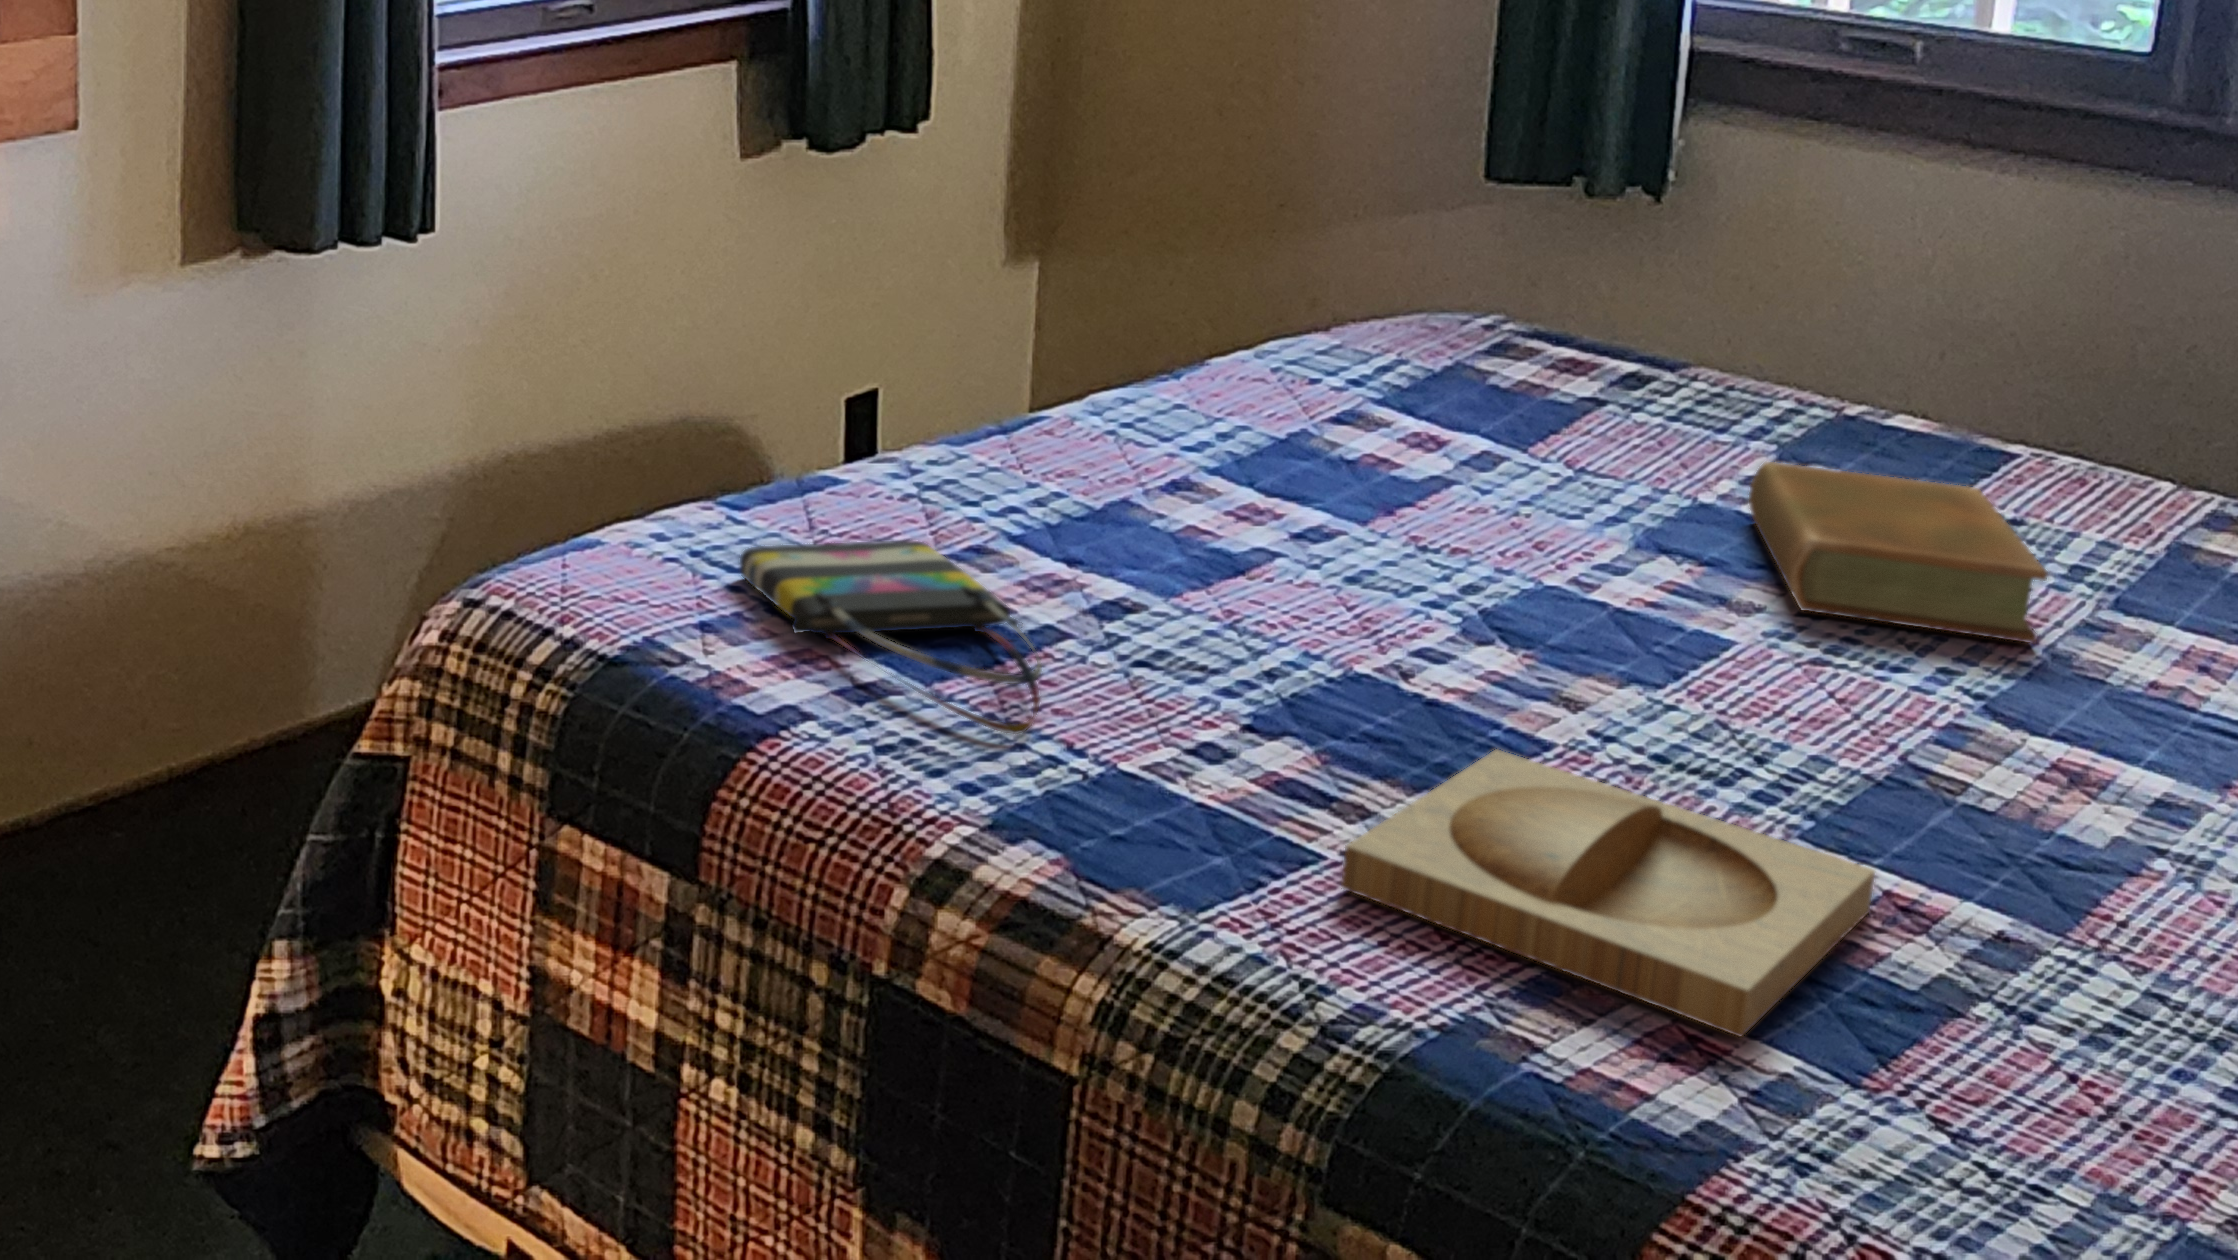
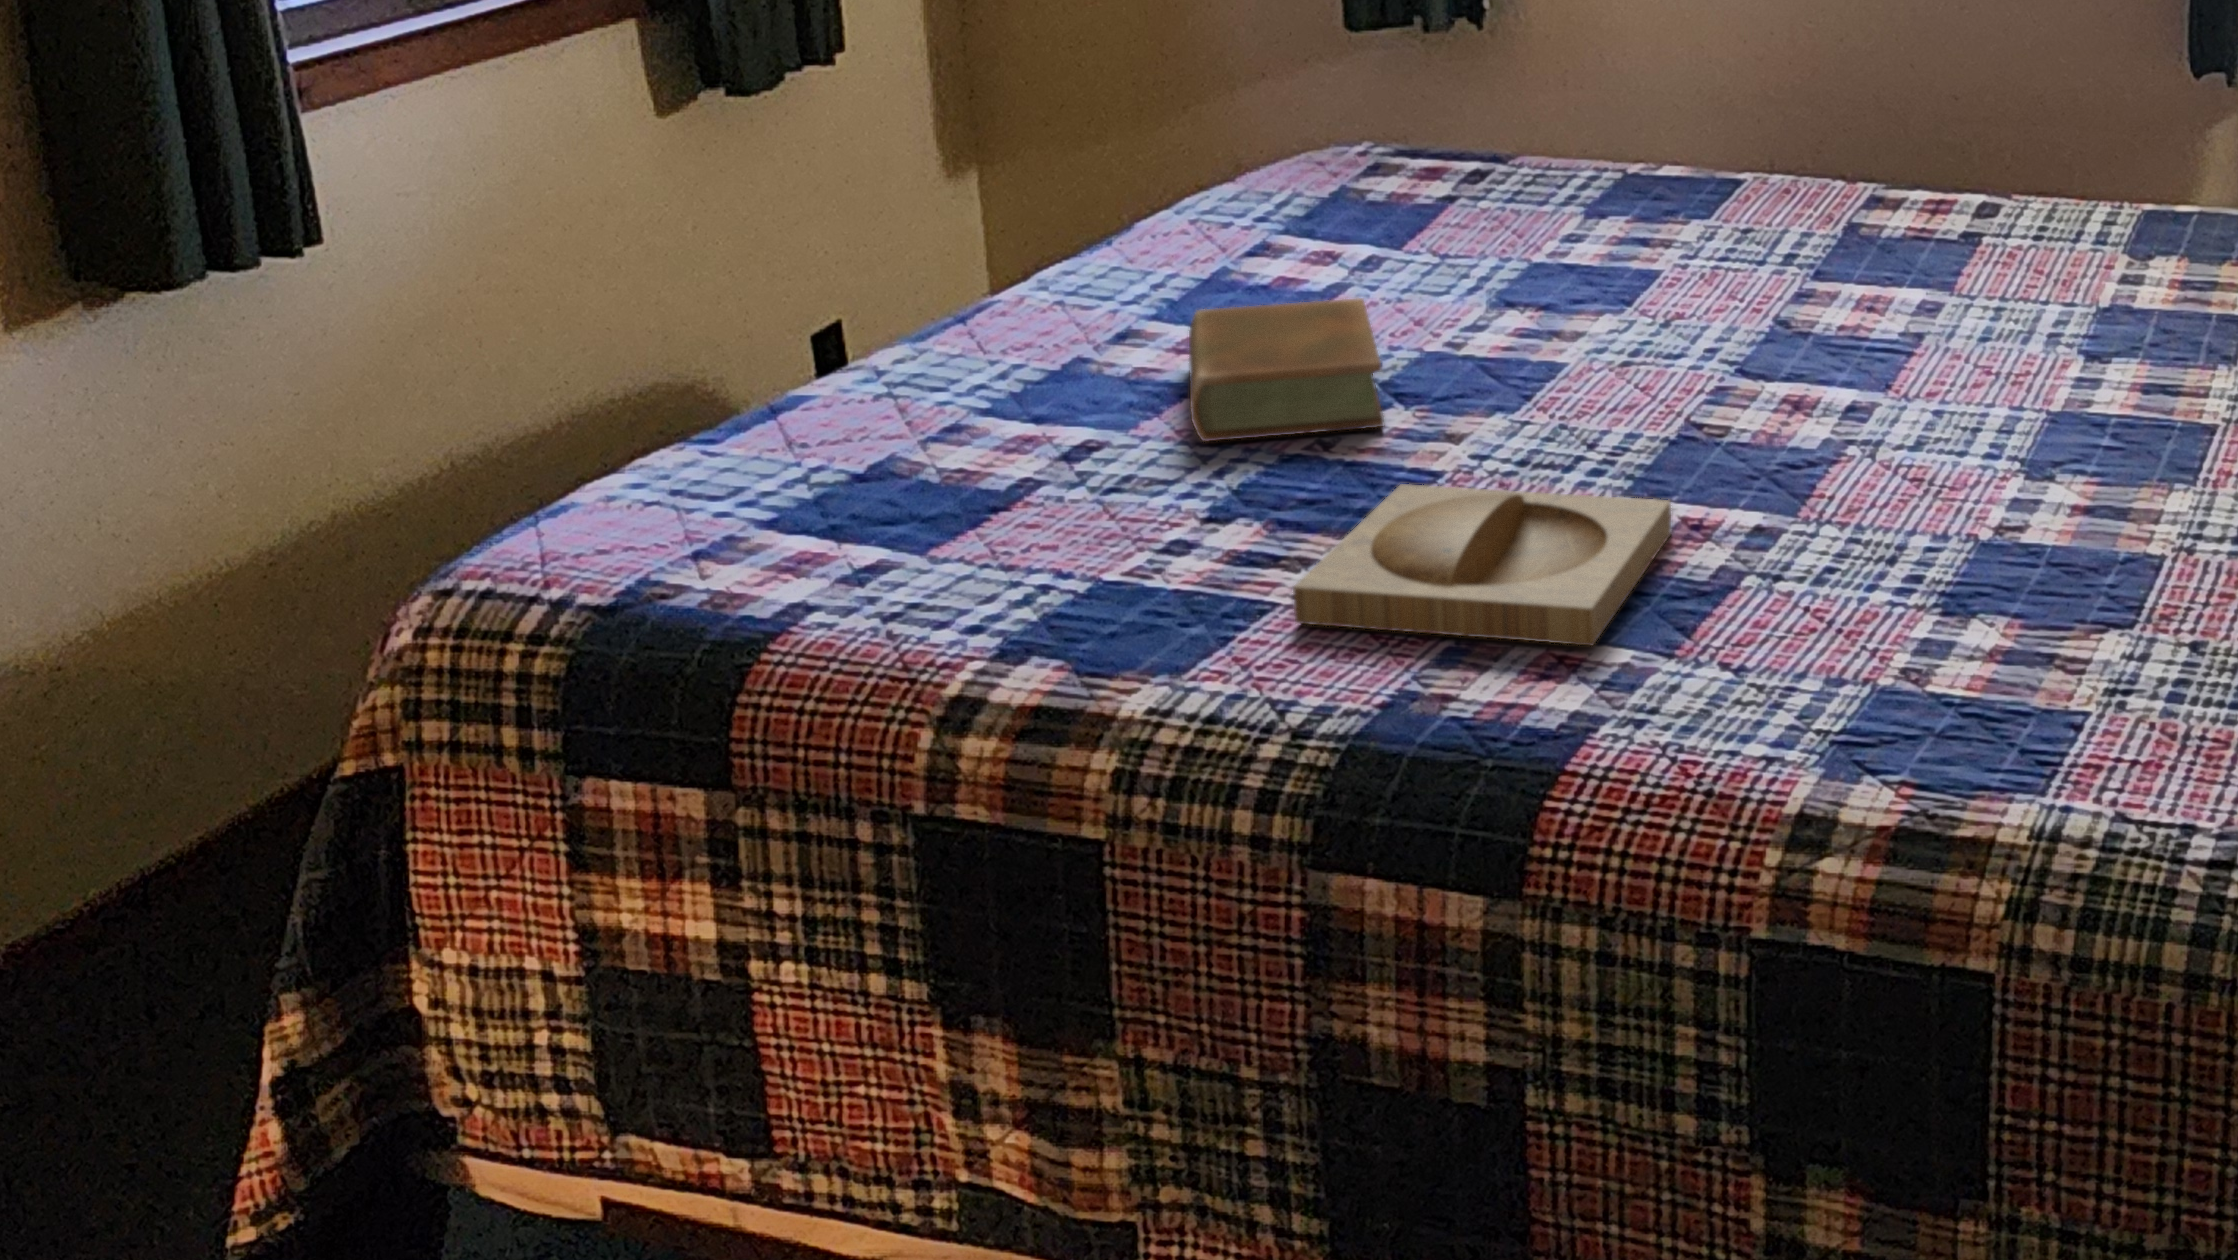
book: present [1749,462,2047,643] -> present [1189,298,1384,441]
tote bag: present [740,540,1042,733] -> none [723,432,1027,576]

